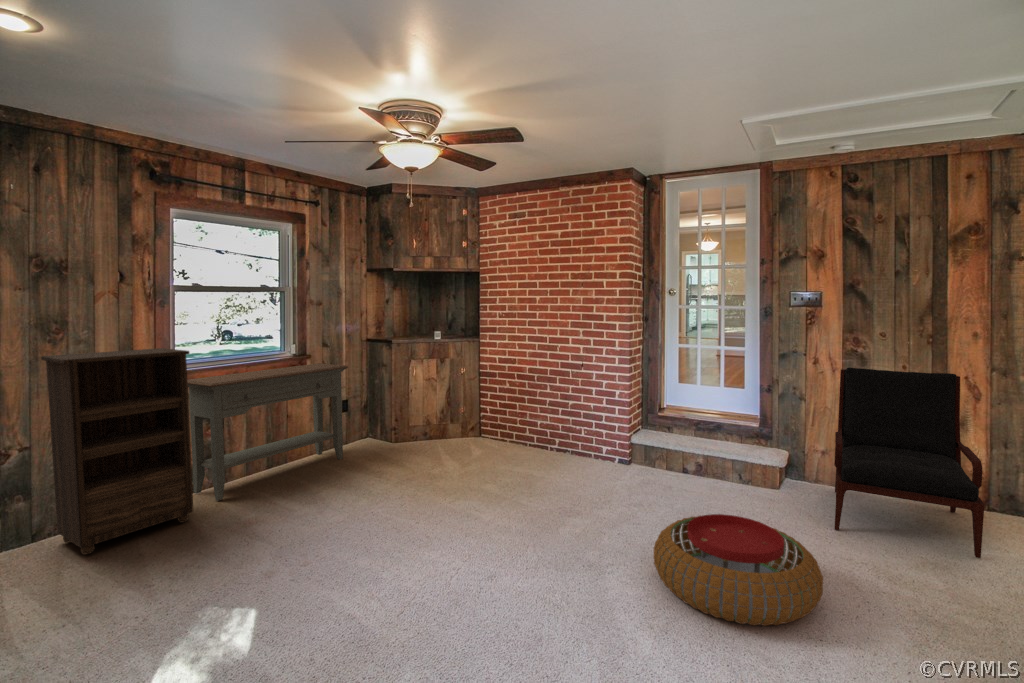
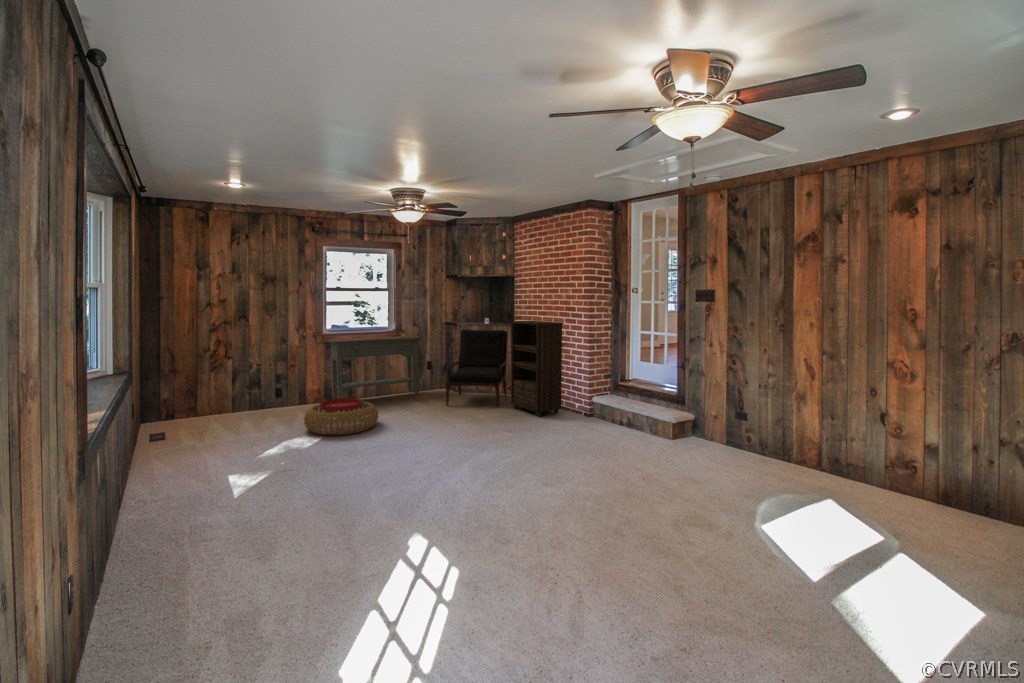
bookshelf: present [41,348,193,554] -> present [510,321,563,416]
armchair: present [834,368,984,558] -> present [446,330,508,407]
pouf: present [653,514,823,626] -> present [304,398,379,435]

